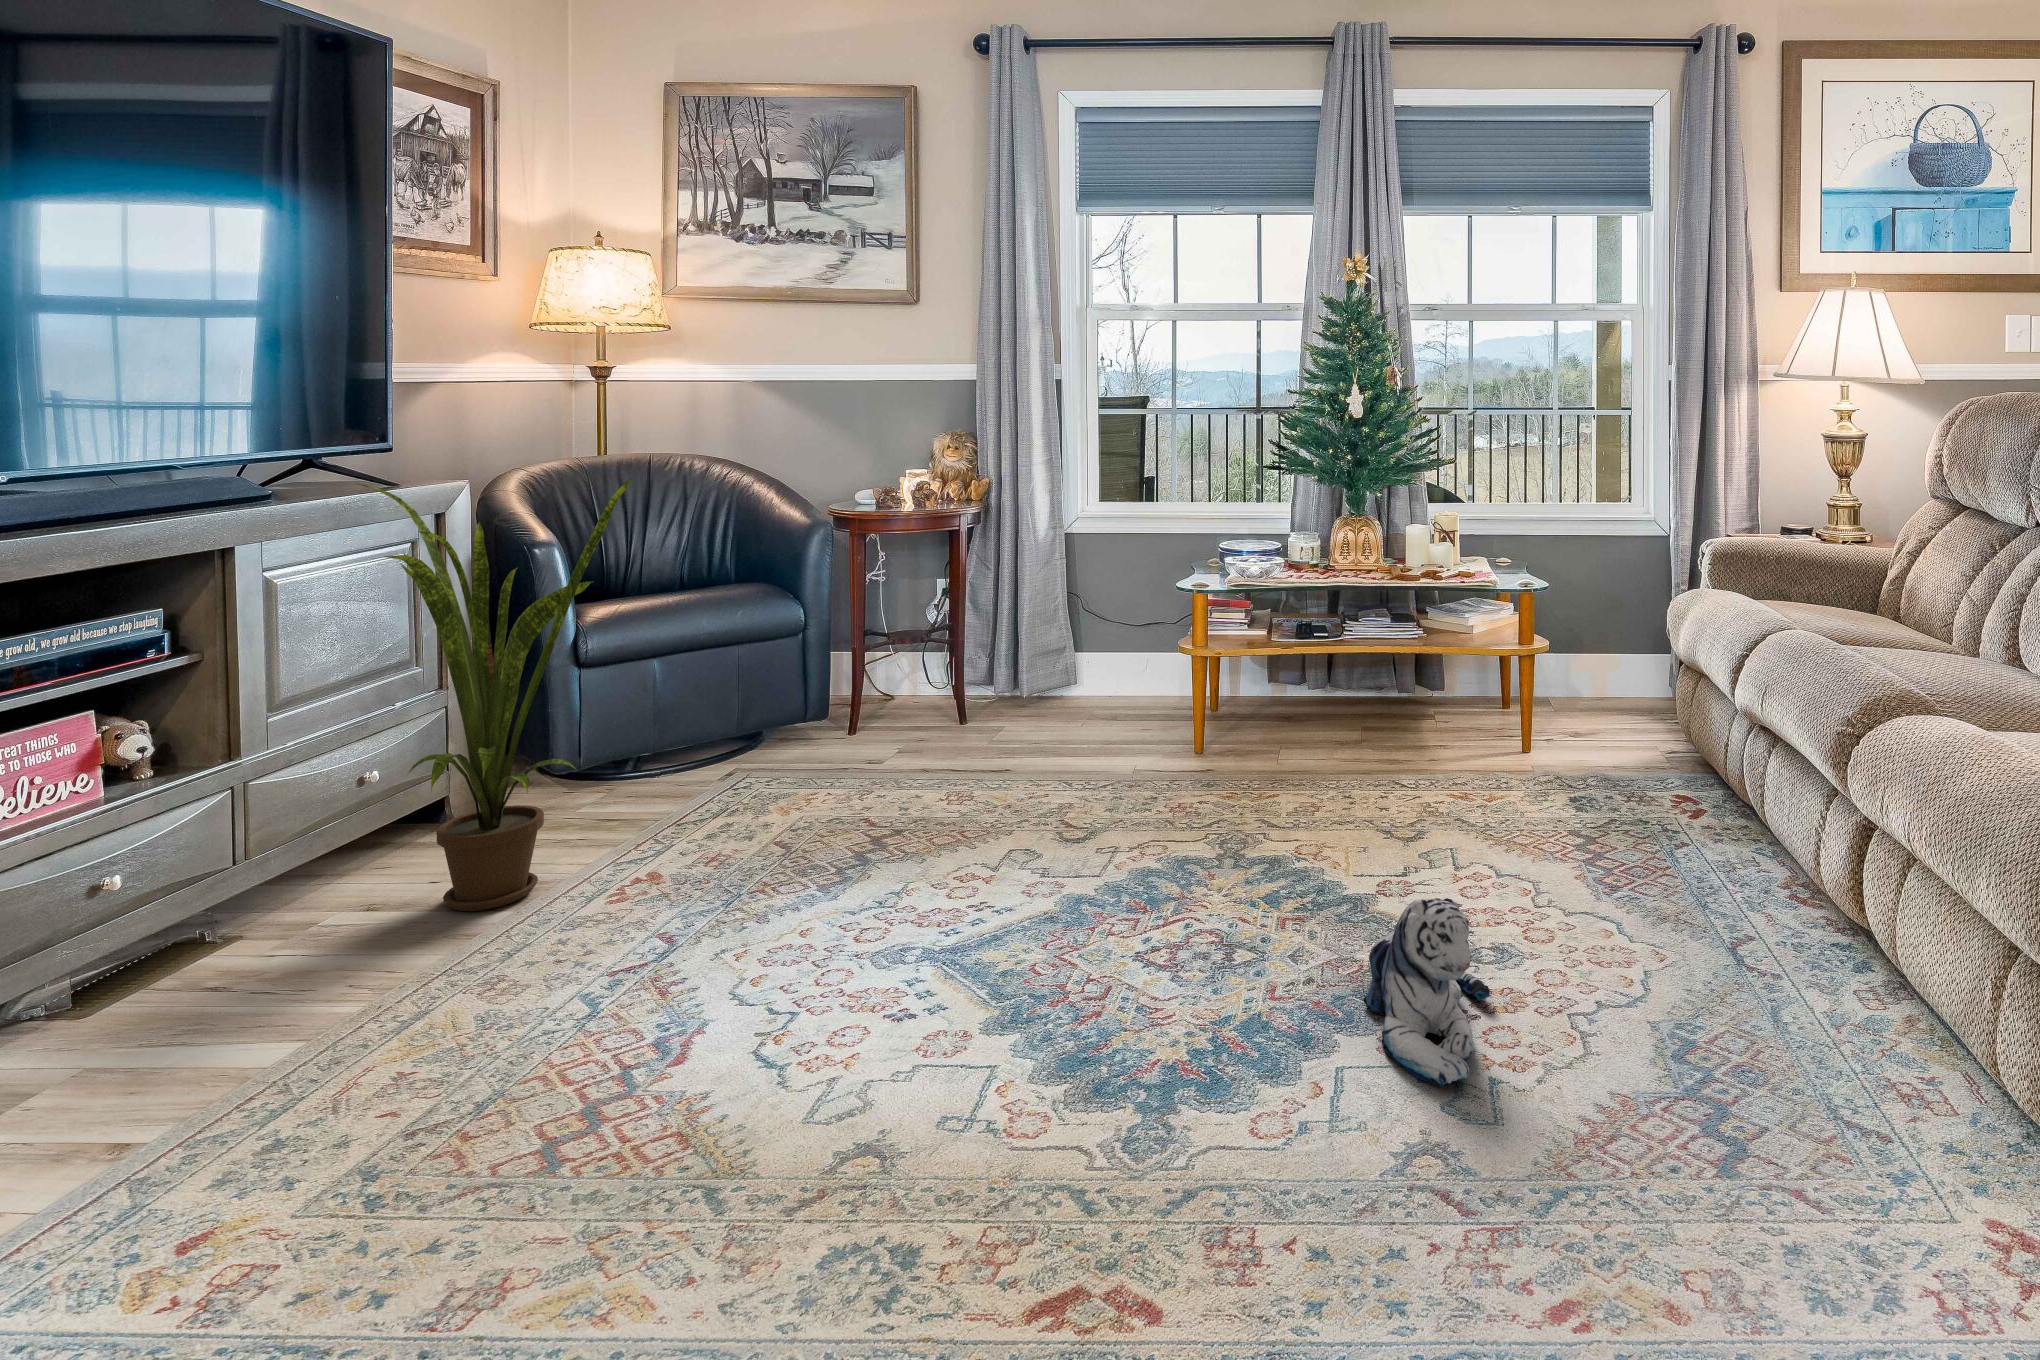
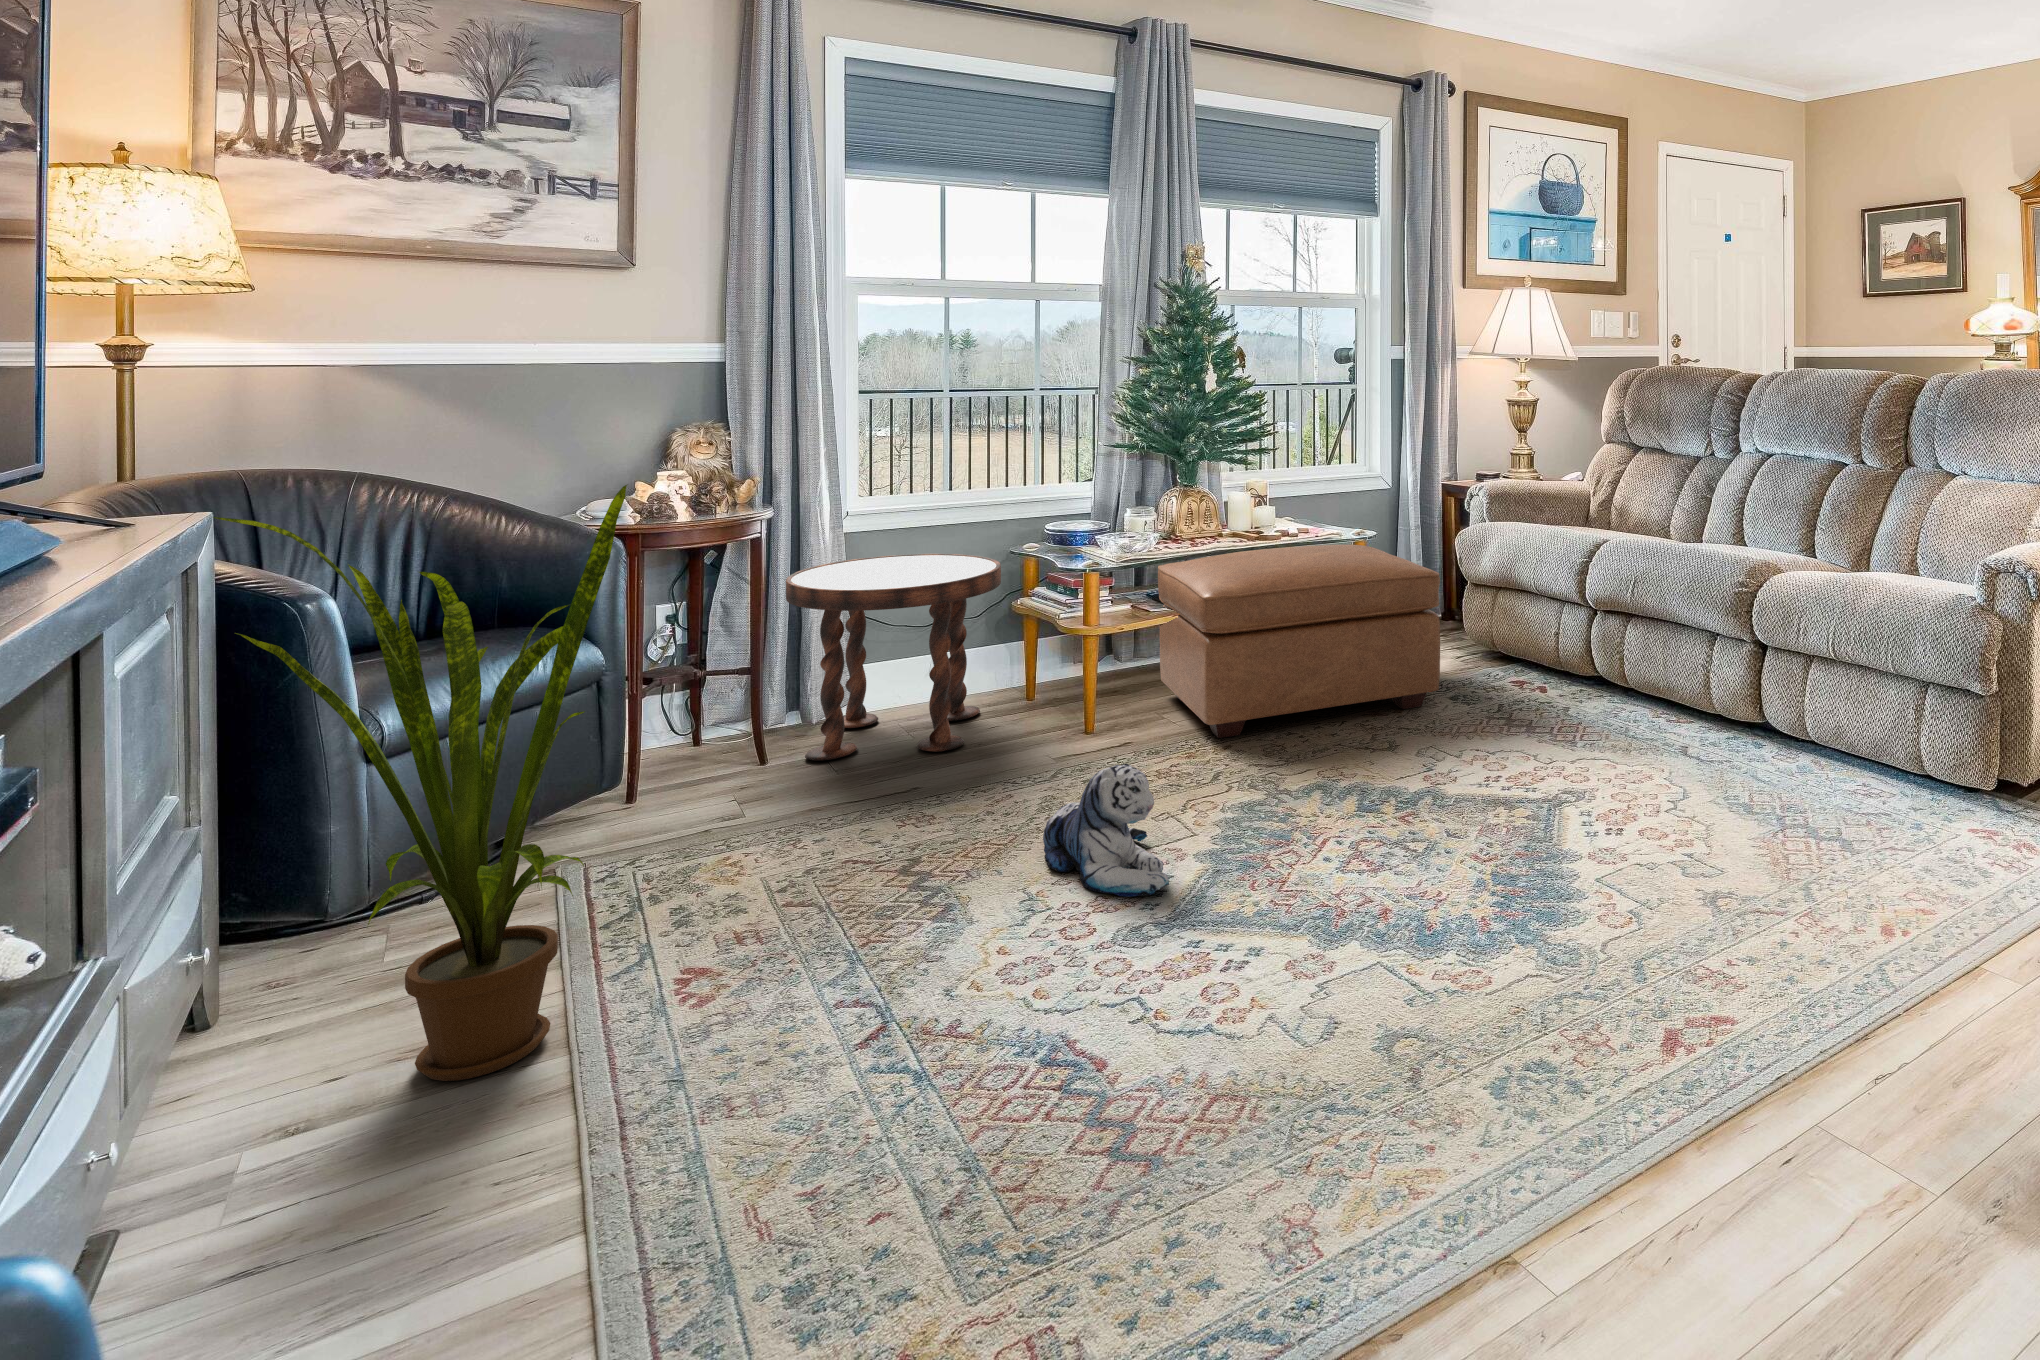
side table: none [964,558,1146,745] -> present [786,554,1001,761]
ottoman: none [1250,591,1542,804] -> present [1158,545,1440,738]
plush toy: present [1363,898,1490,1087] -> present [1043,764,1169,897]

